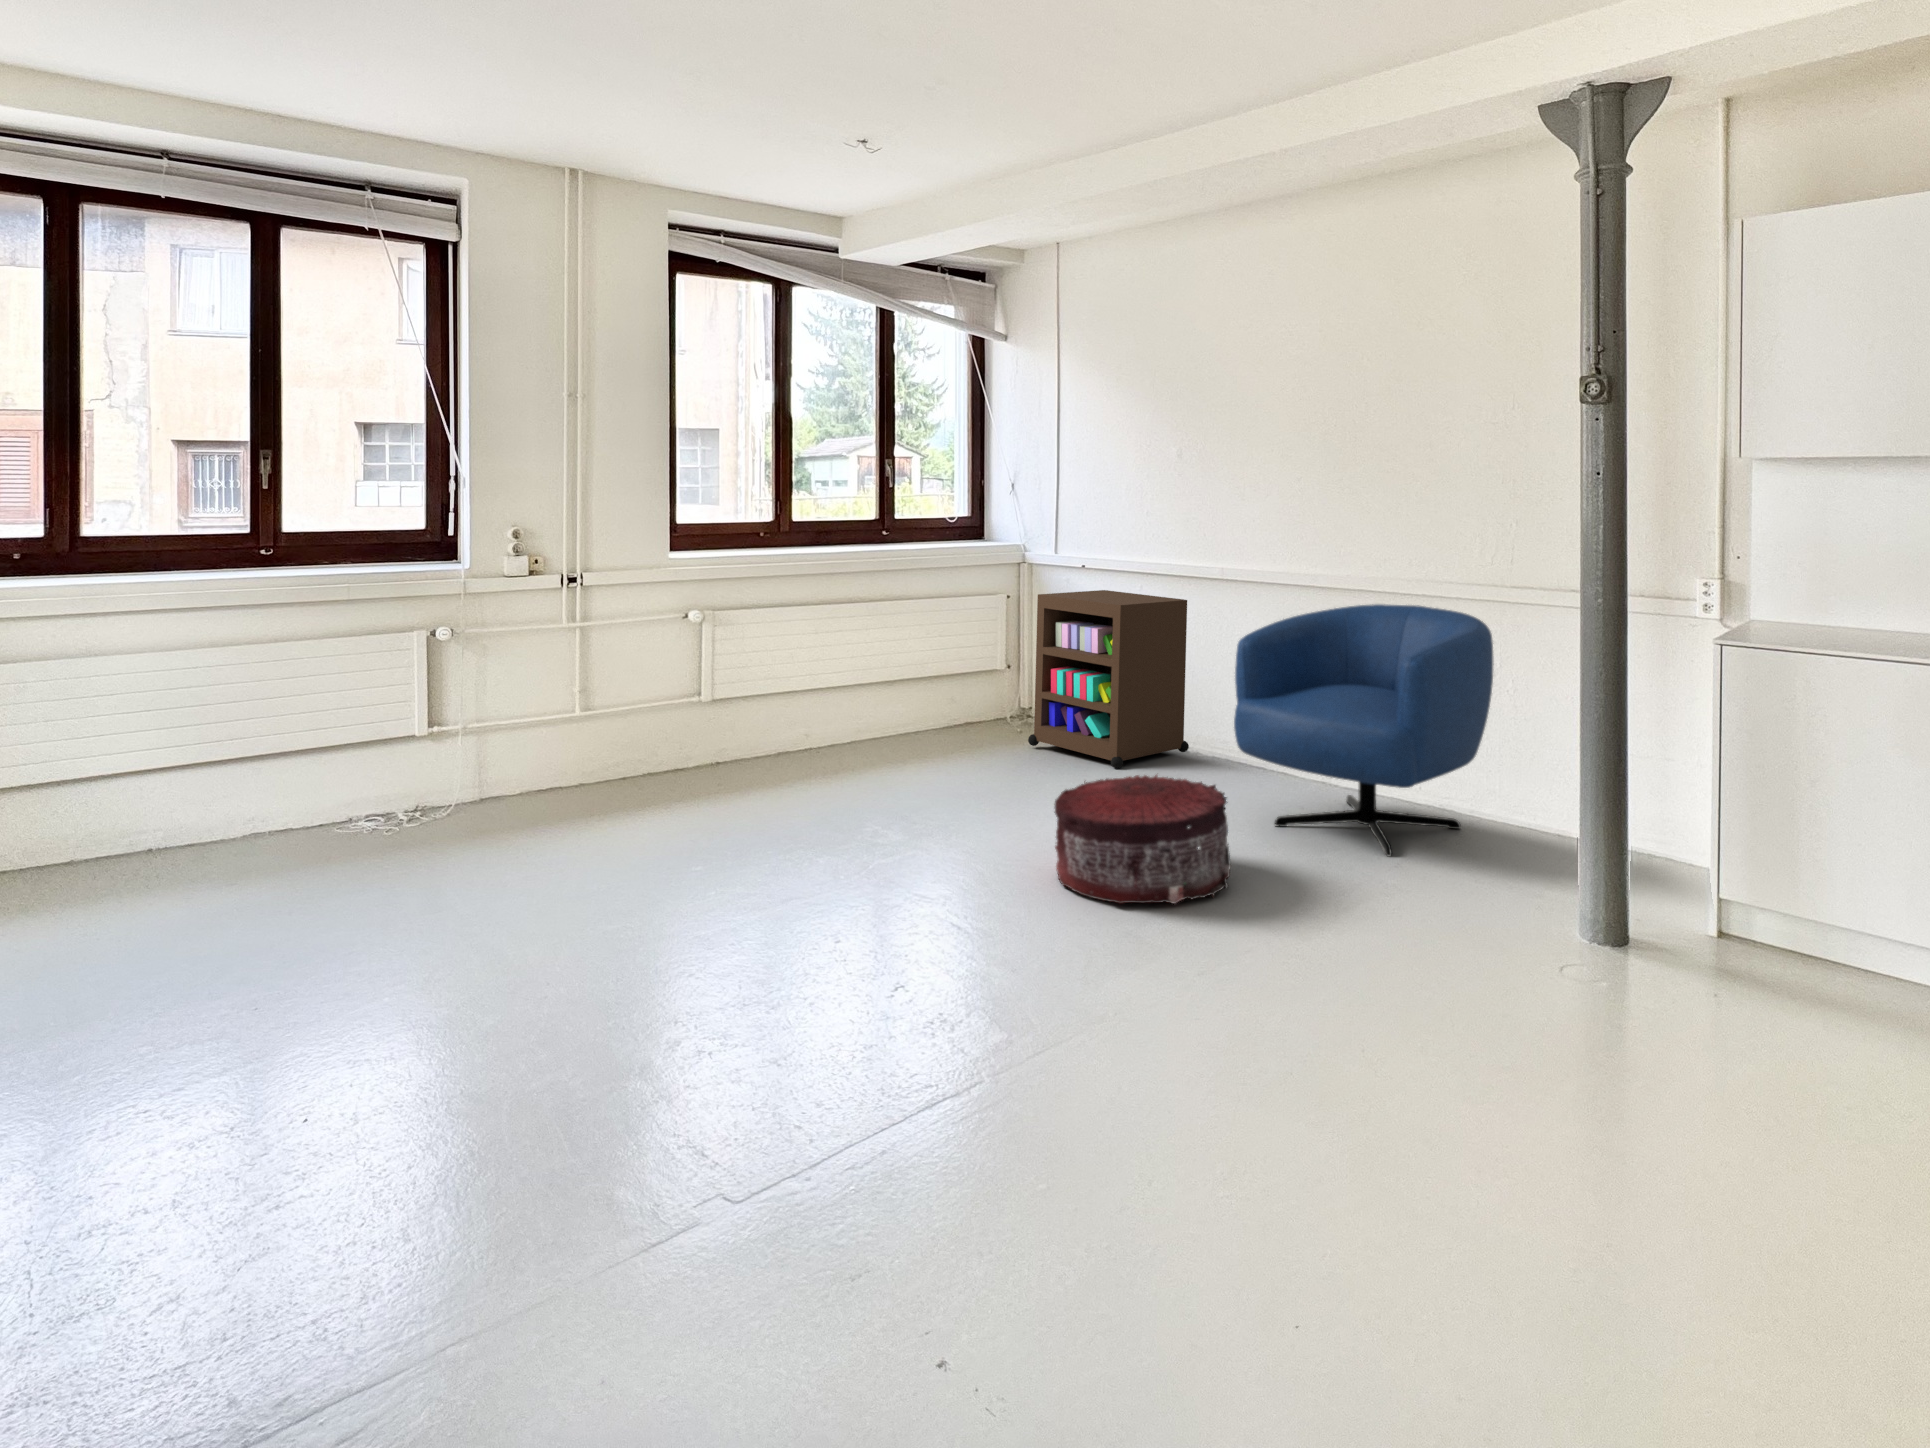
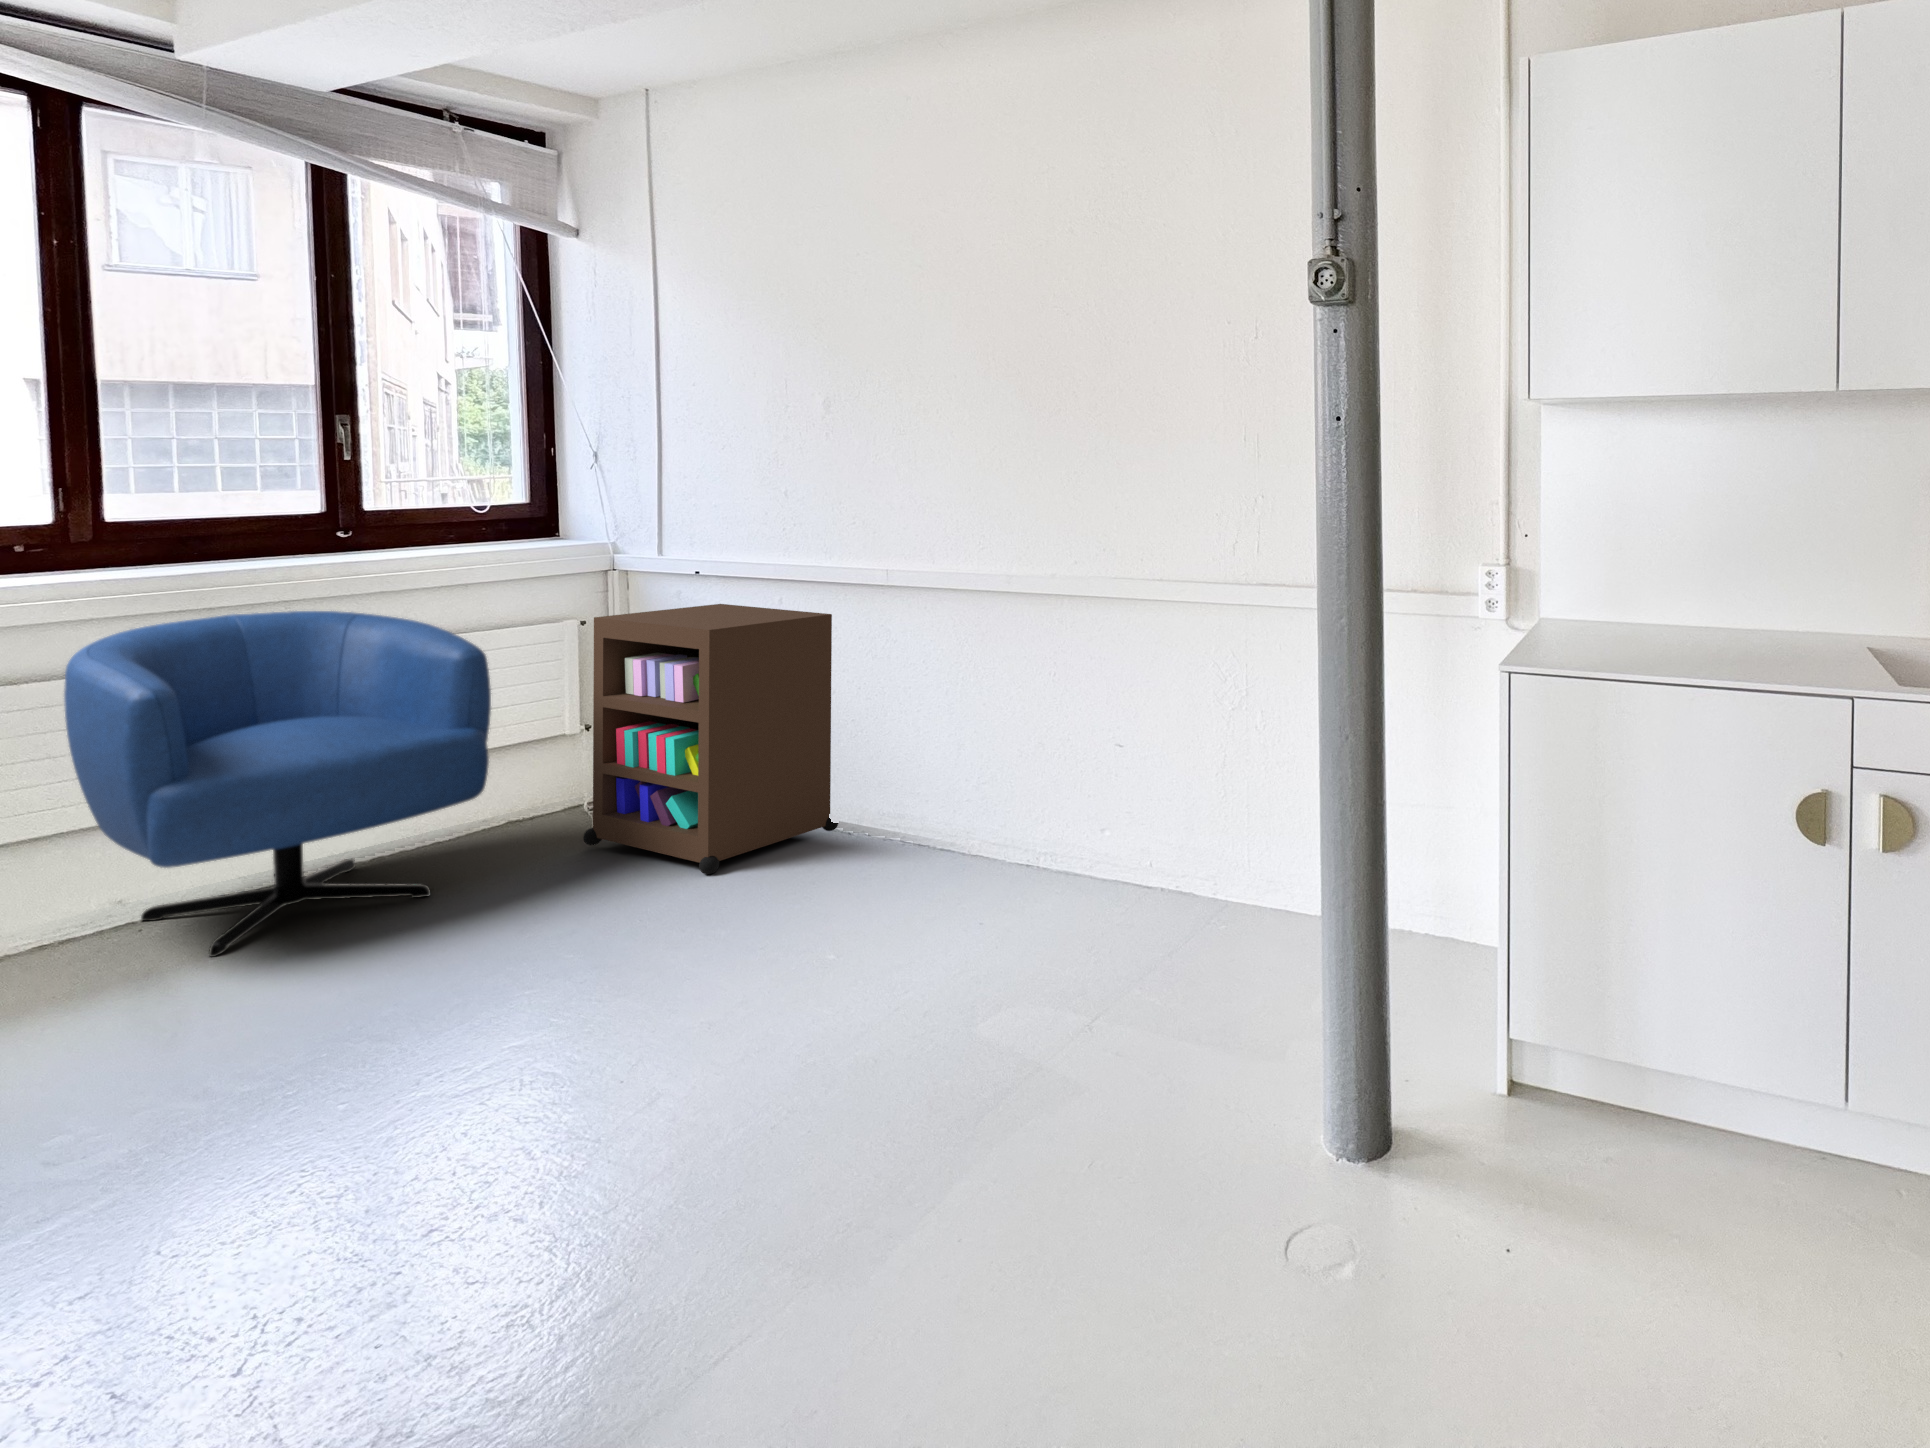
armchair: present [1234,604,1494,856] -> present [64,611,491,957]
pouf: present [1054,775,1231,904] -> none [417,926,776,1222]

